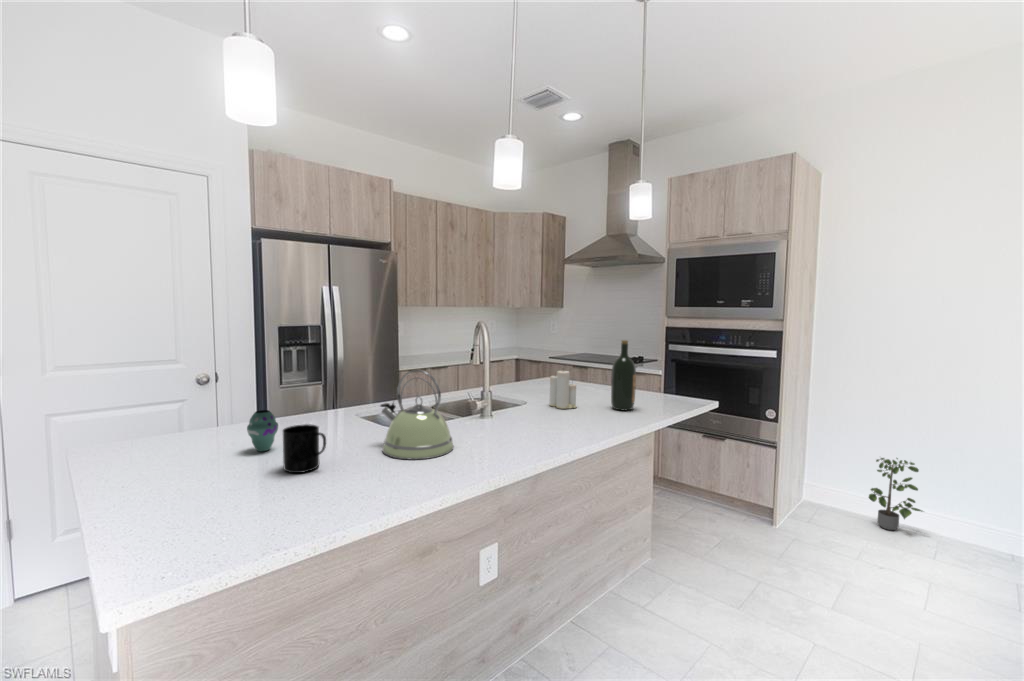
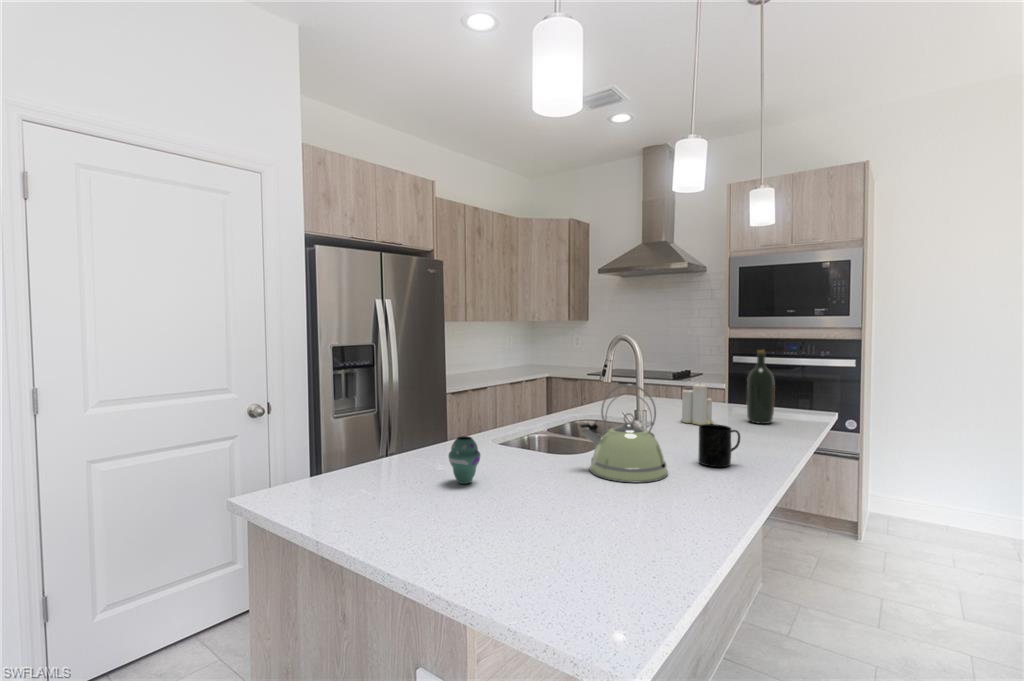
mug: present [283,424,326,473] -> present [698,424,740,467]
potted plant: present [869,458,922,530] -> none [944,461,1003,536]

